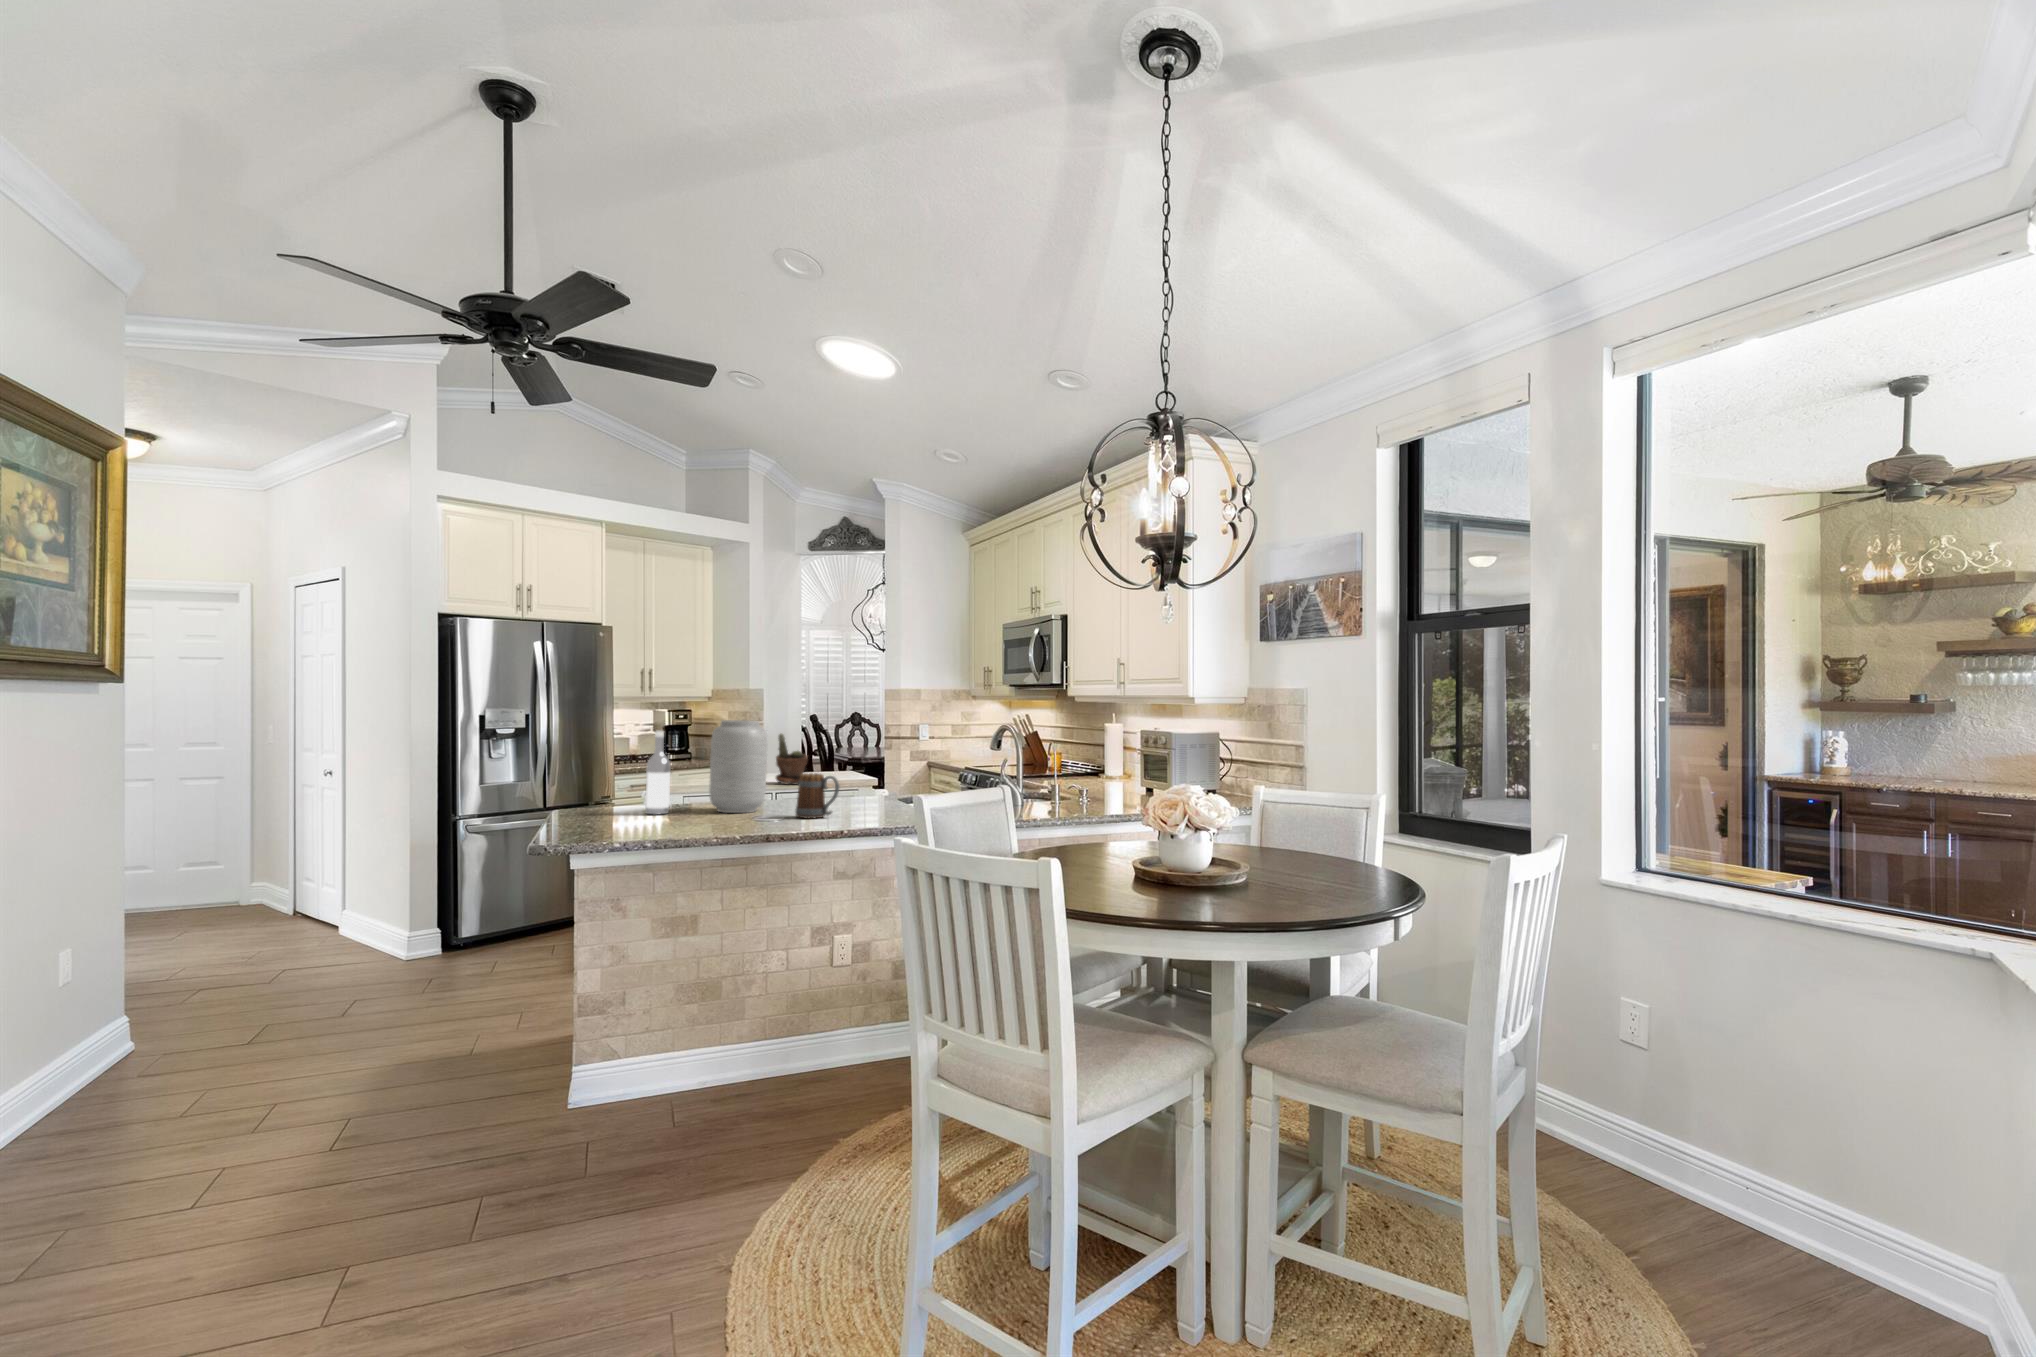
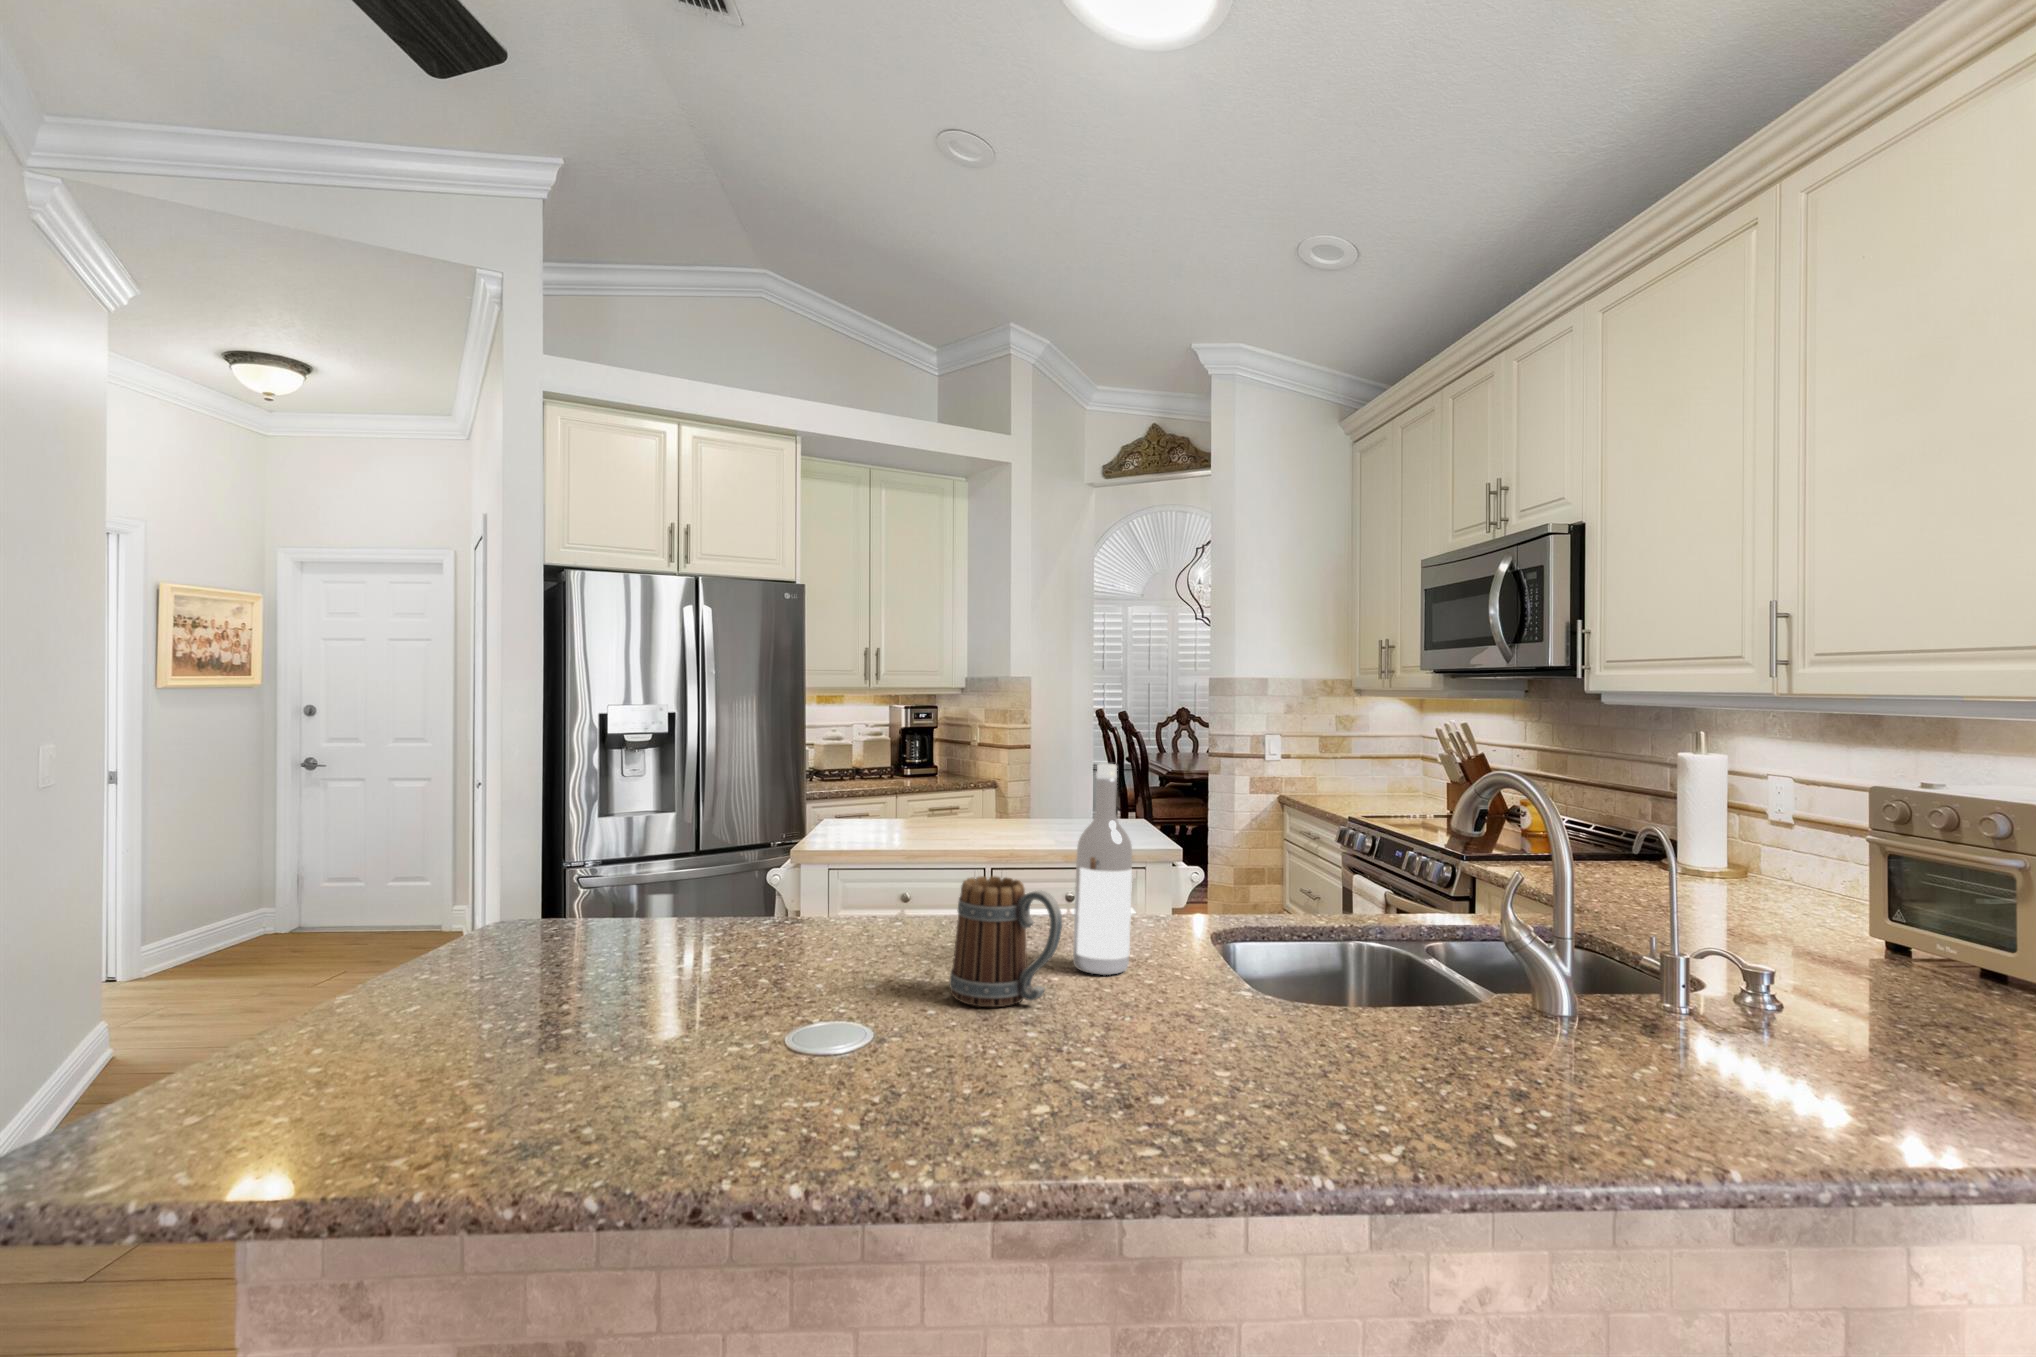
vase: present [709,720,767,813] -> none [785,730,916,954]
wine bottle: present [645,731,671,814] -> present [1073,763,1132,975]
potted plant: present [776,734,808,785] -> none [1006,751,1064,846]

